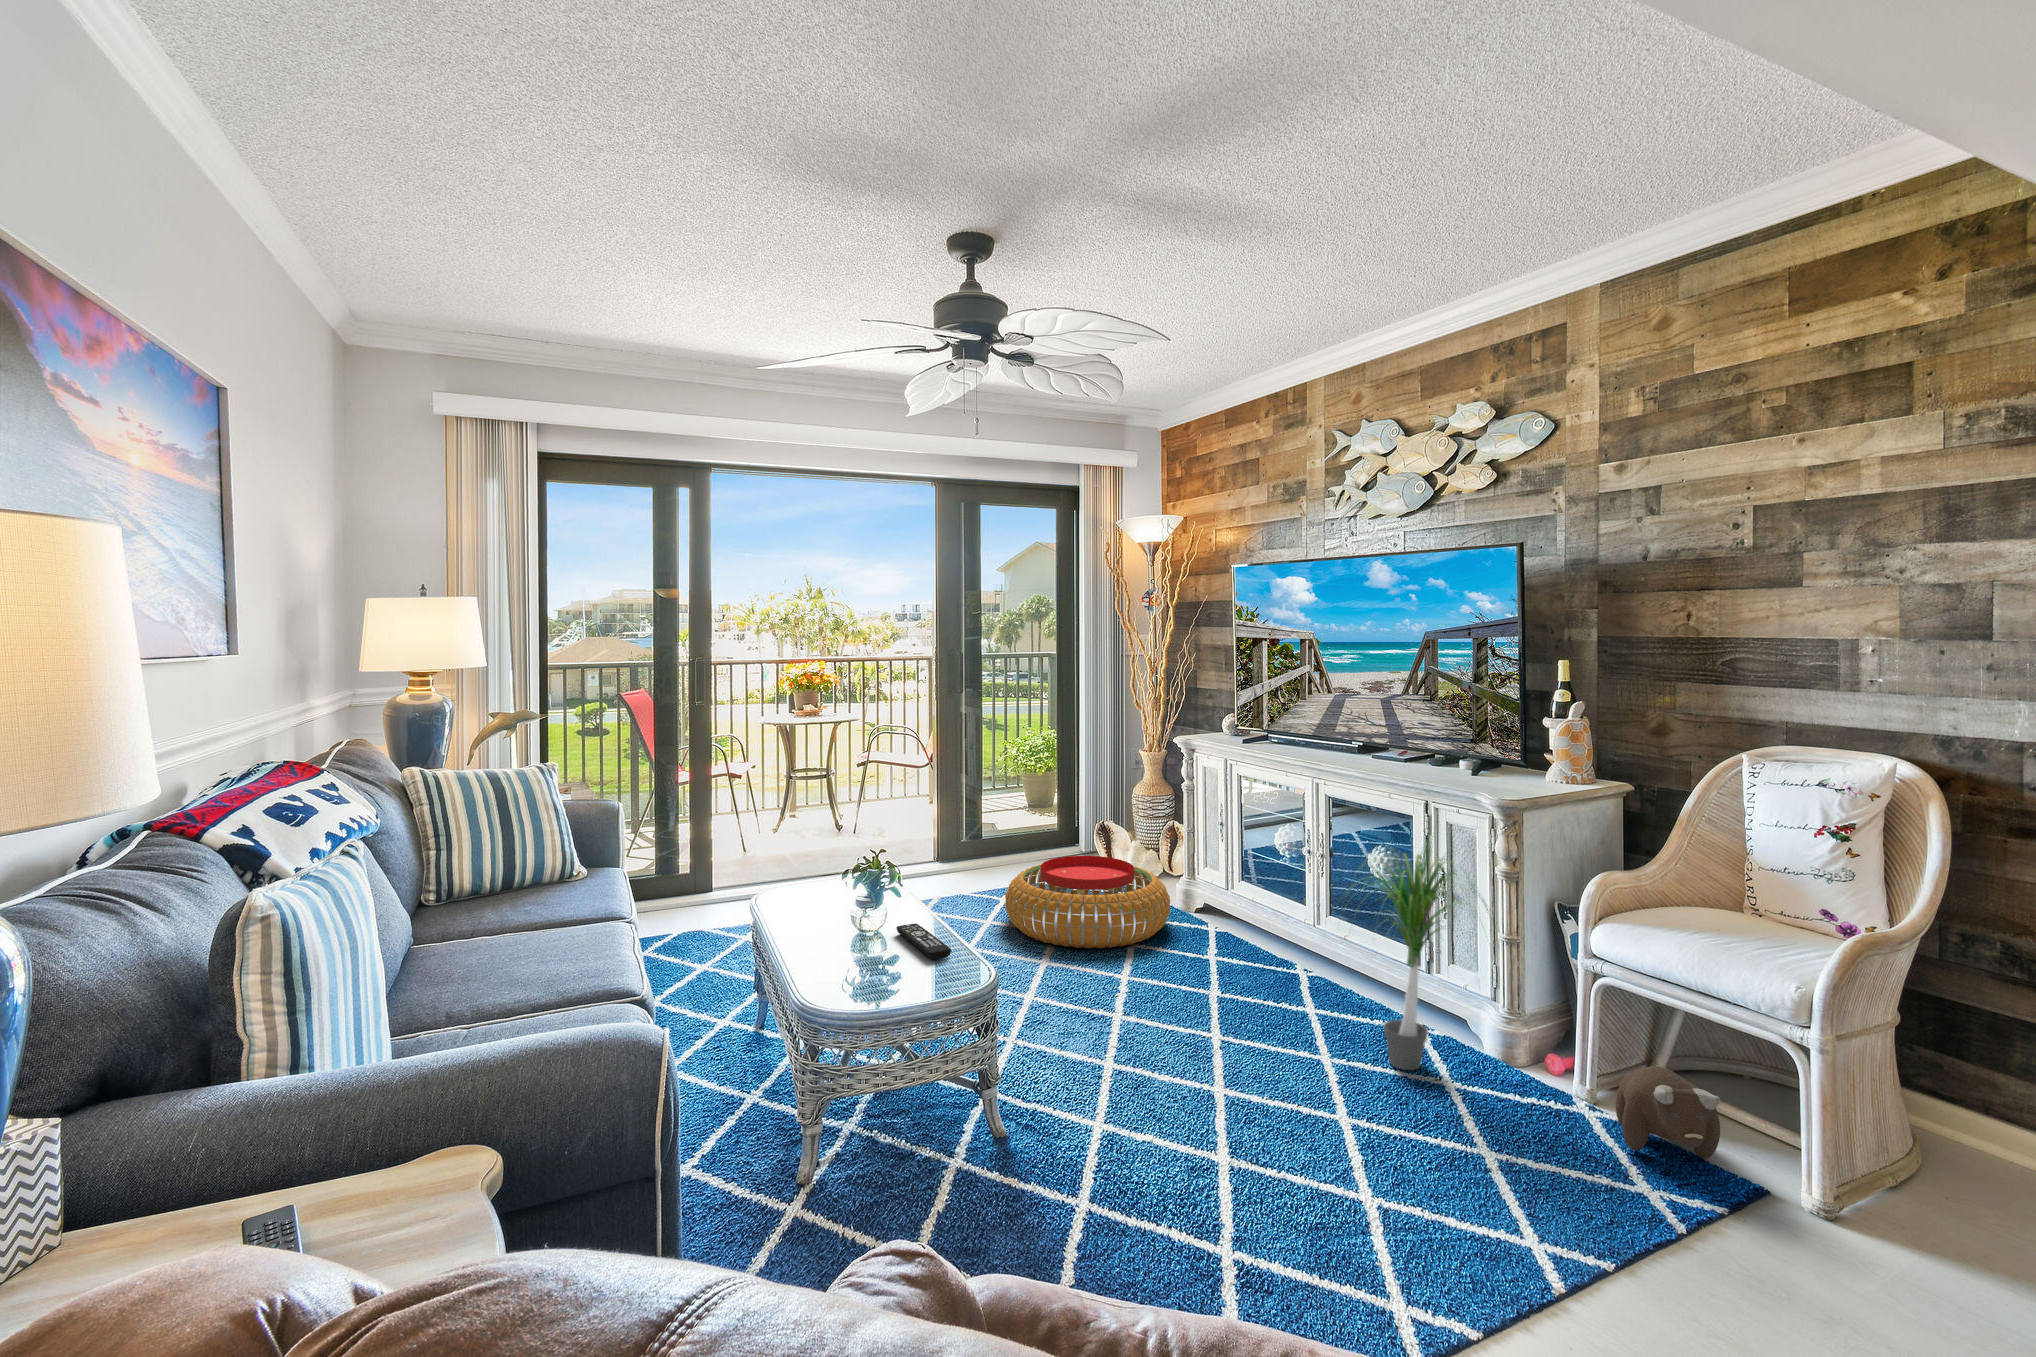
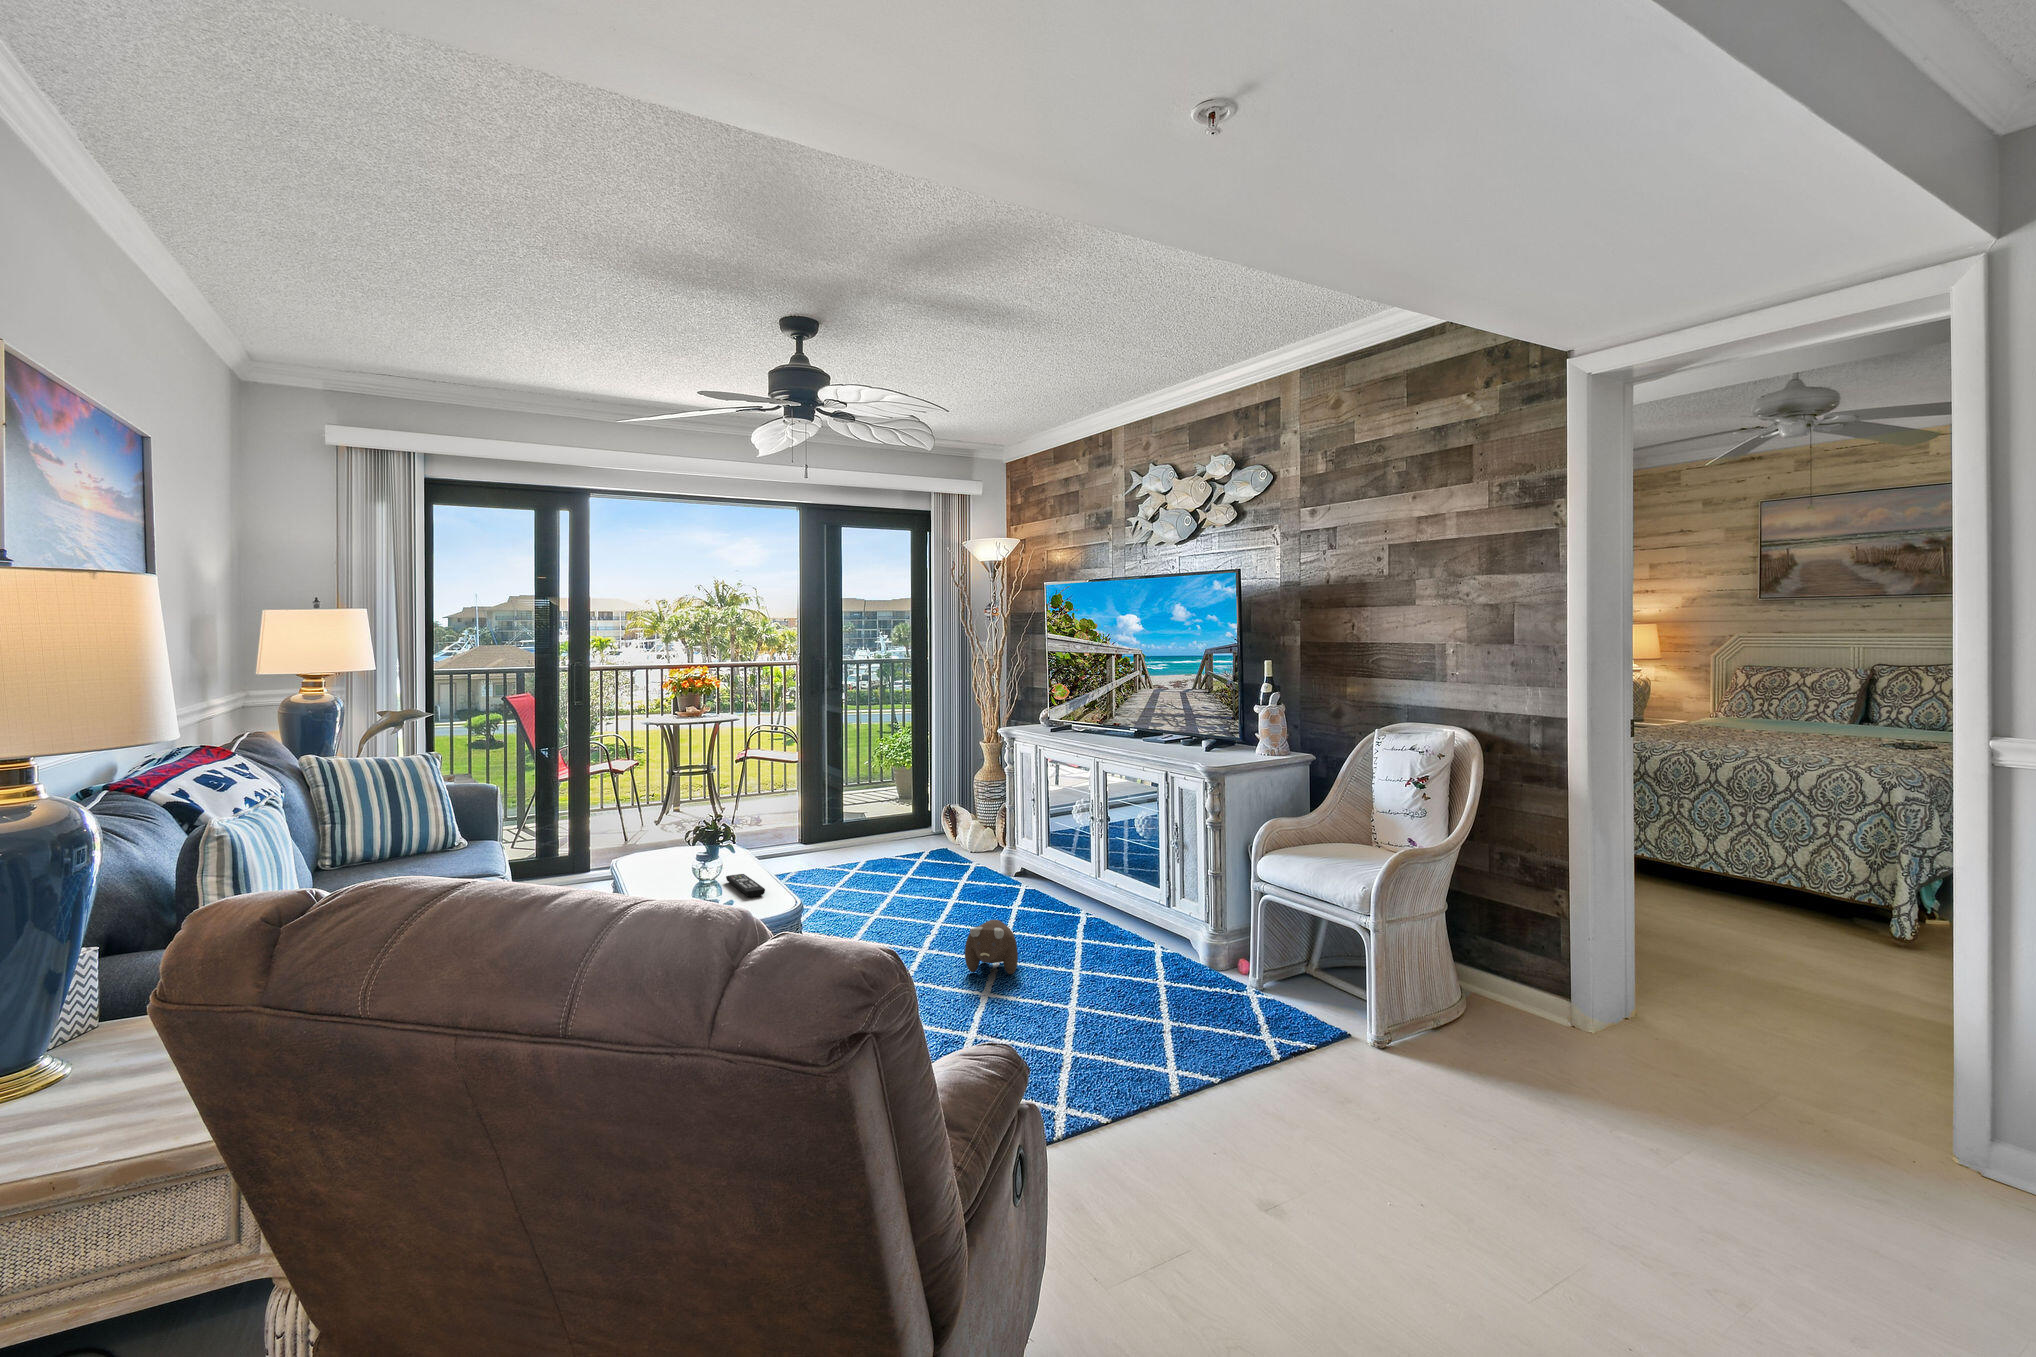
potted plant: present [1347,838,1488,1070] -> none [1079,788,1203,980]
pouf: present [1005,856,1170,948] -> none [847,832,989,907]
plush toy: present [1616,1066,1720,1159] -> present [965,920,1018,974]

